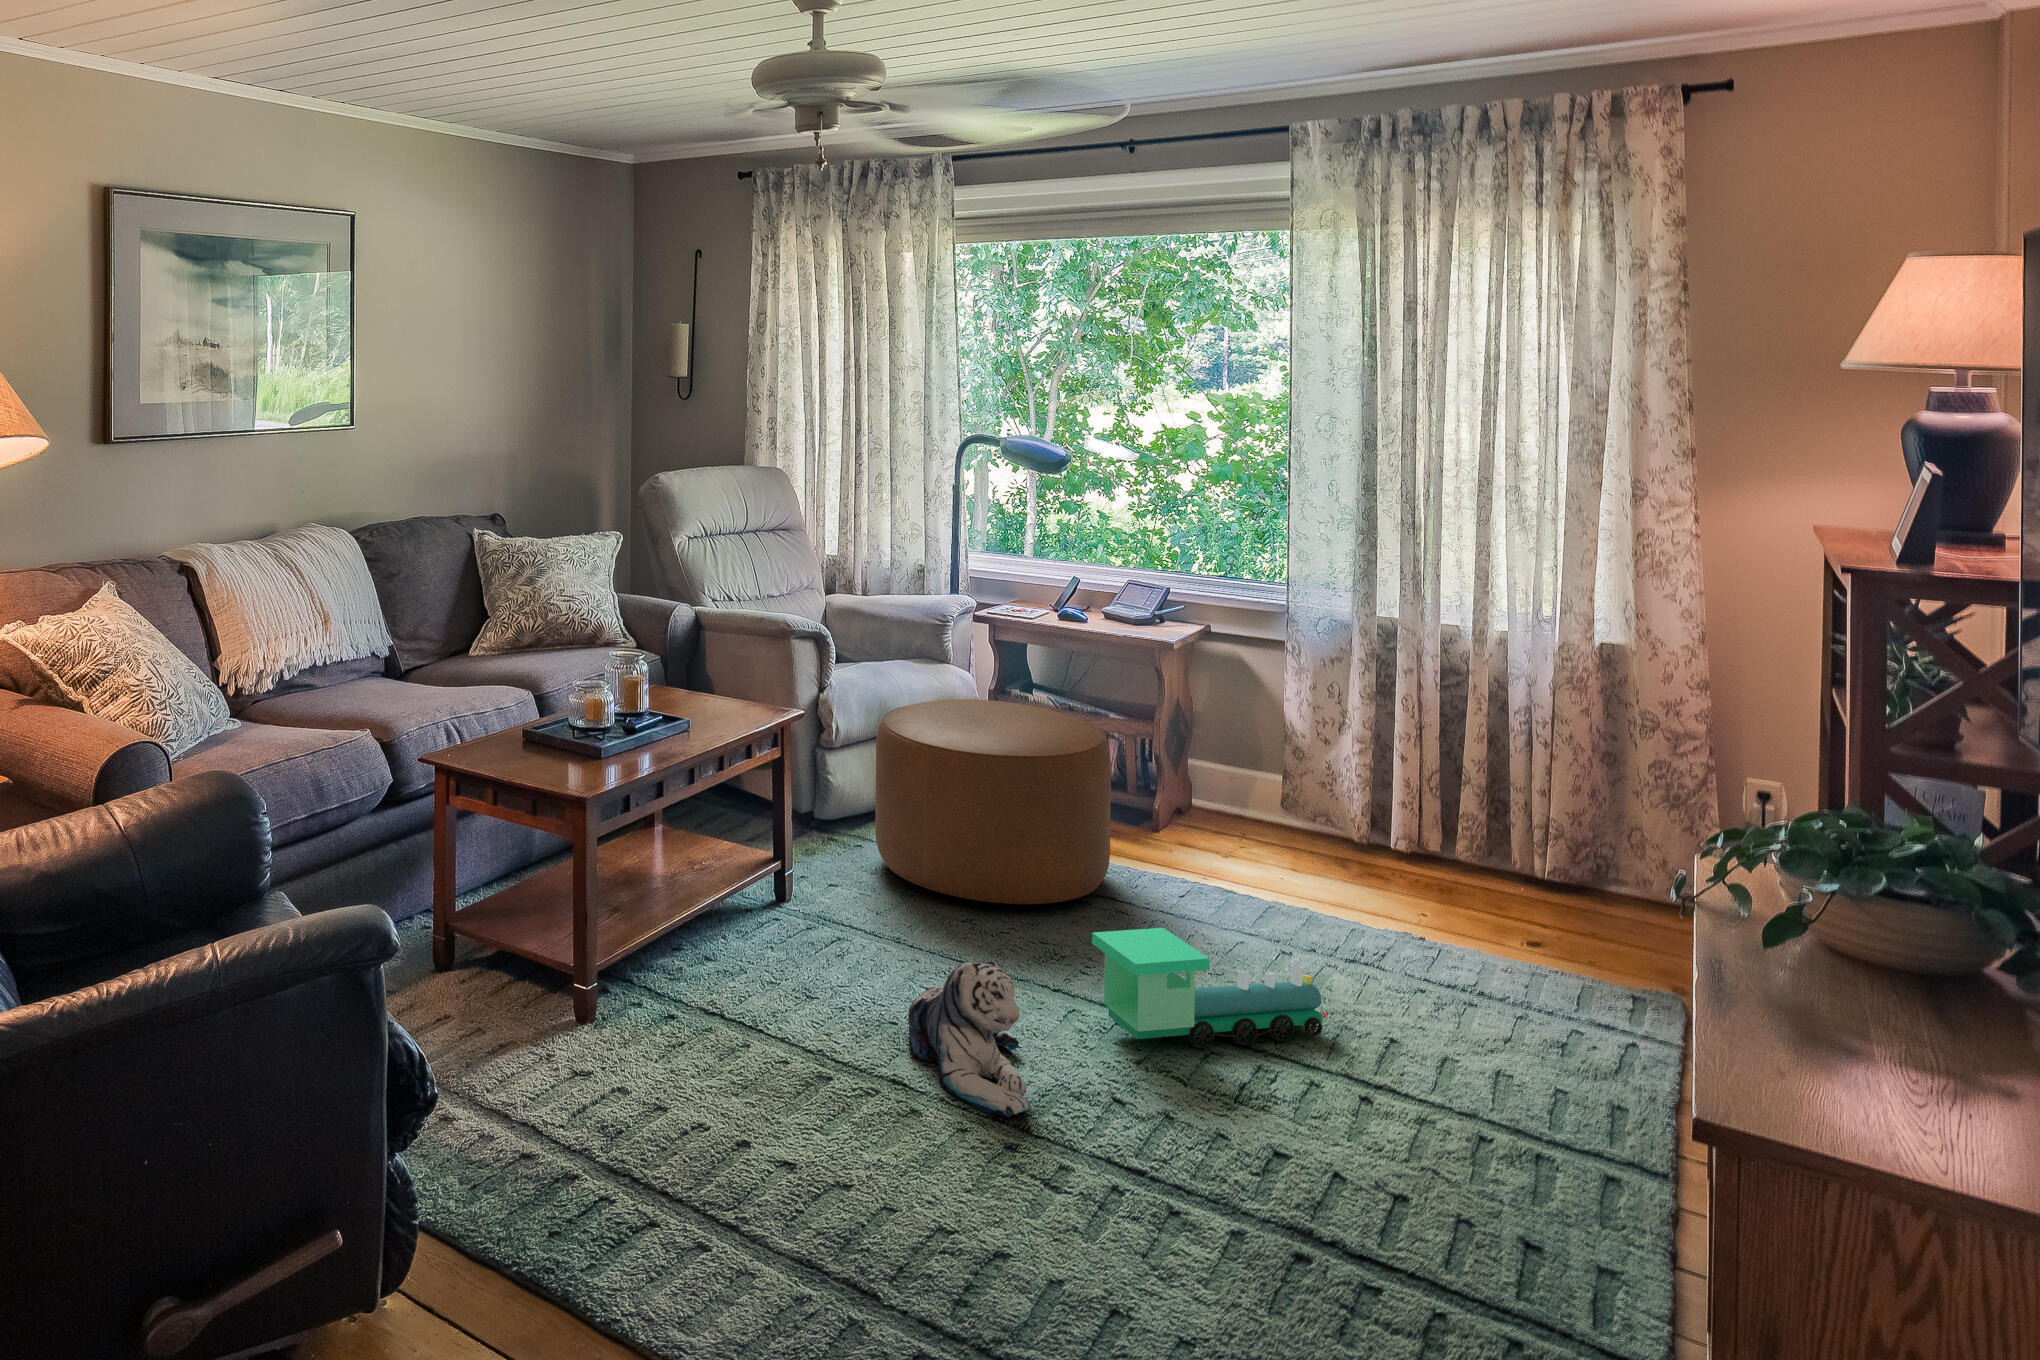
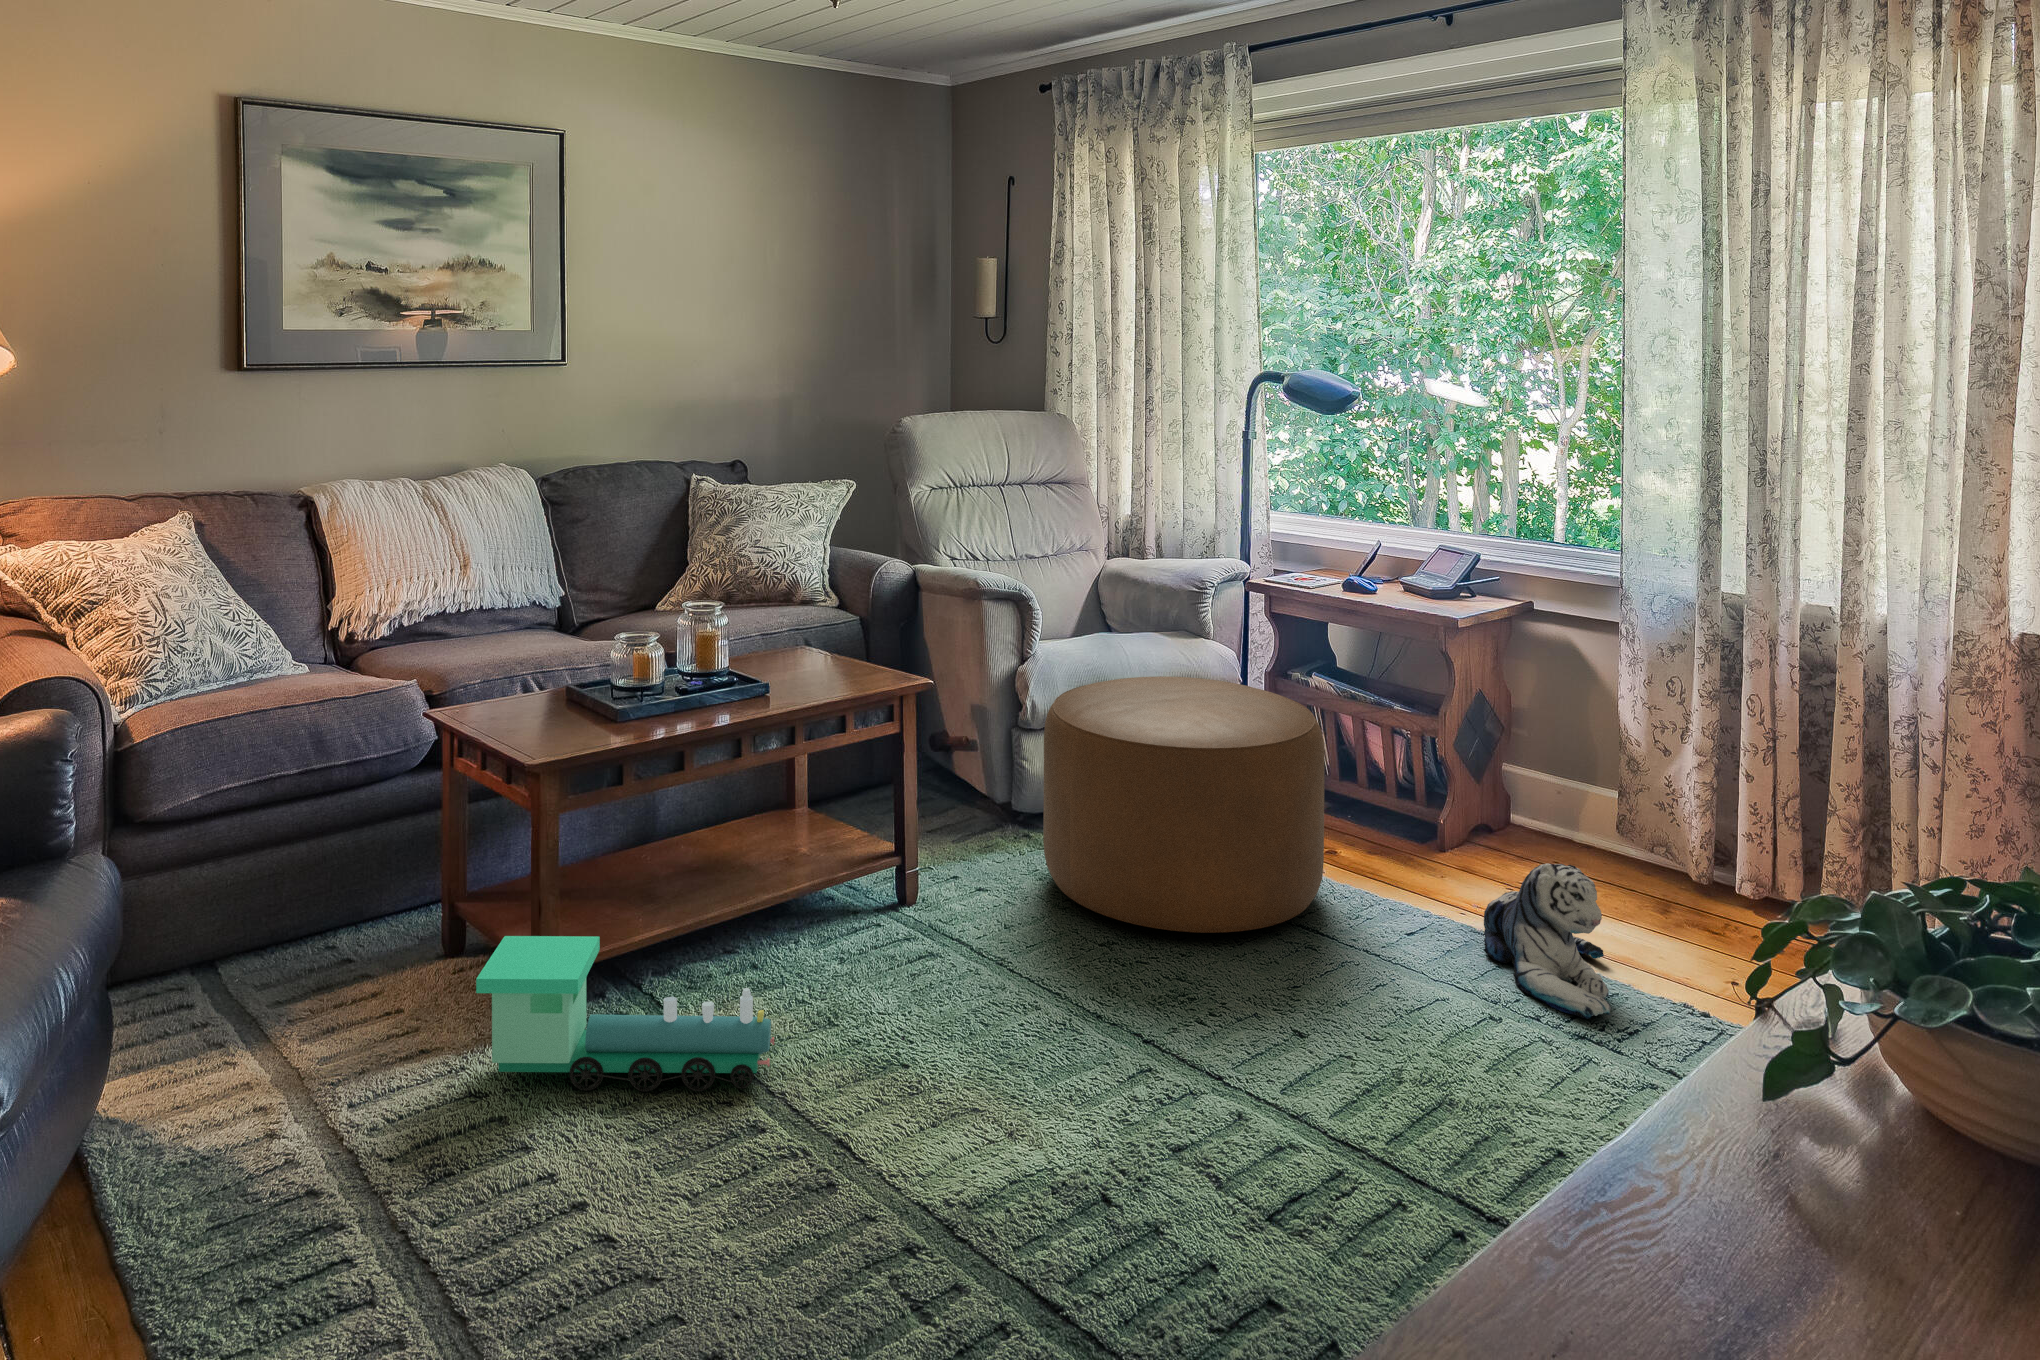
toy train: present [1092,928,1327,1048] -> present [476,936,774,1092]
plush toy: present [908,962,1029,1117] -> present [1484,863,1611,1019]

